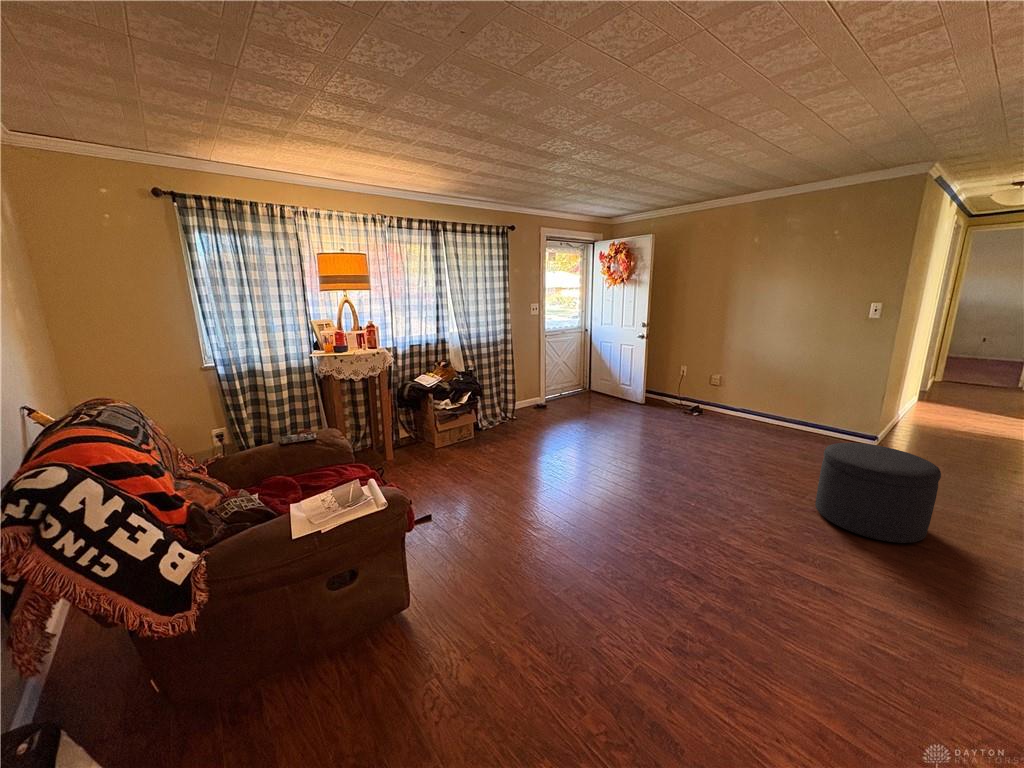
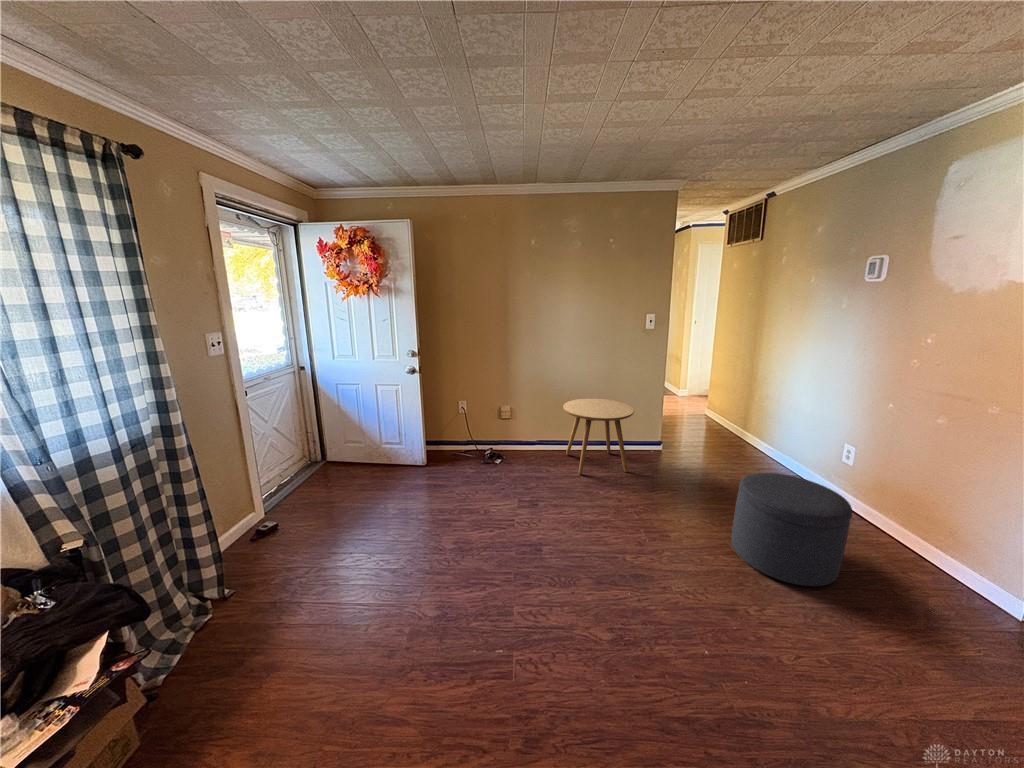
side table: none [755,377,833,448] -> present [563,398,634,475]

